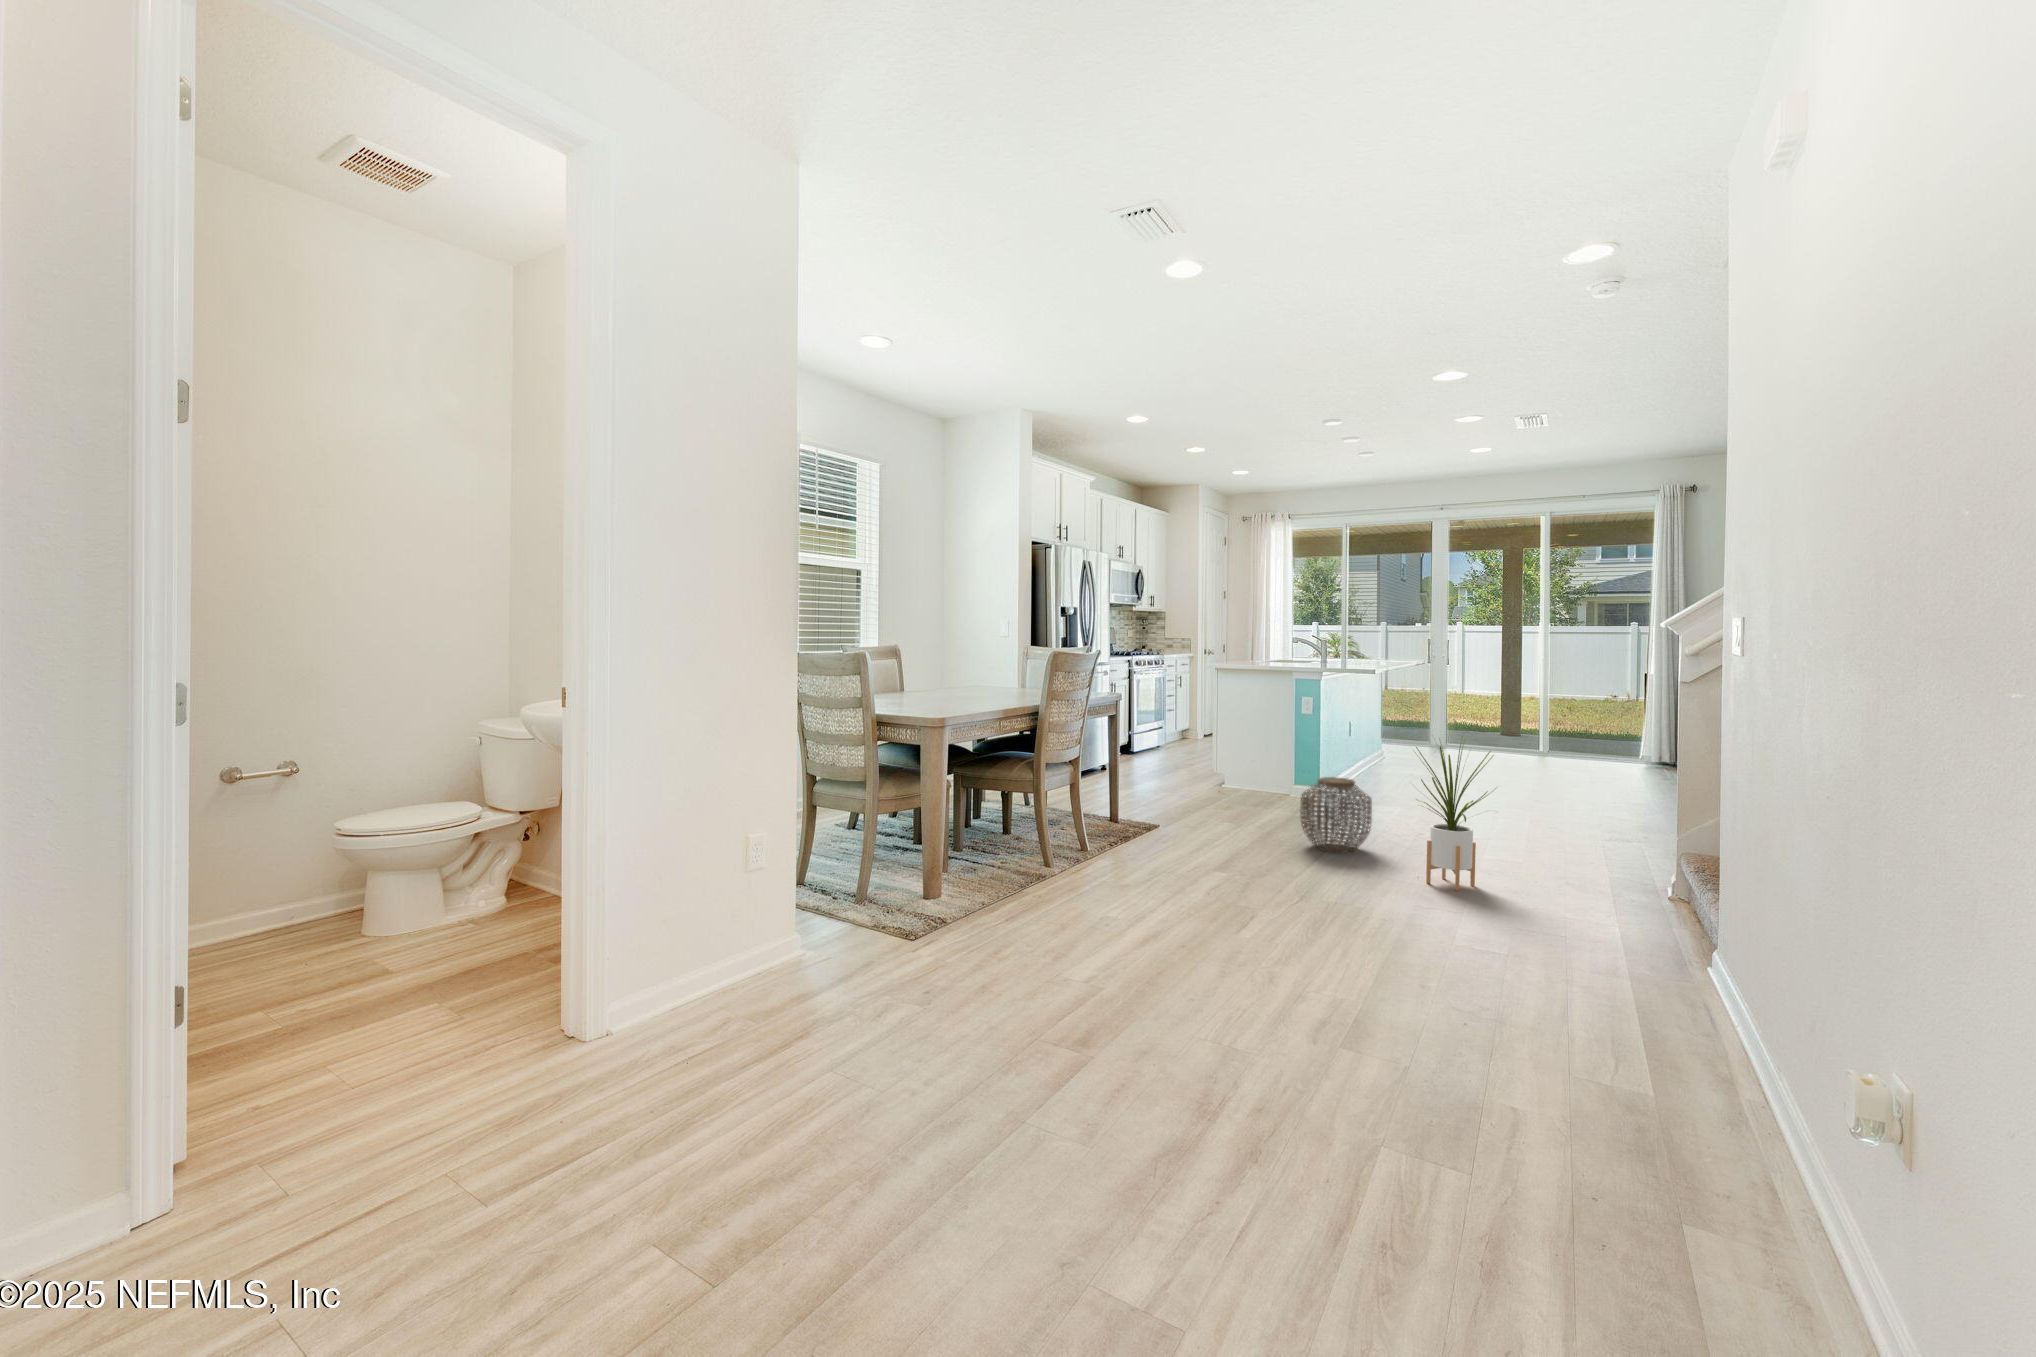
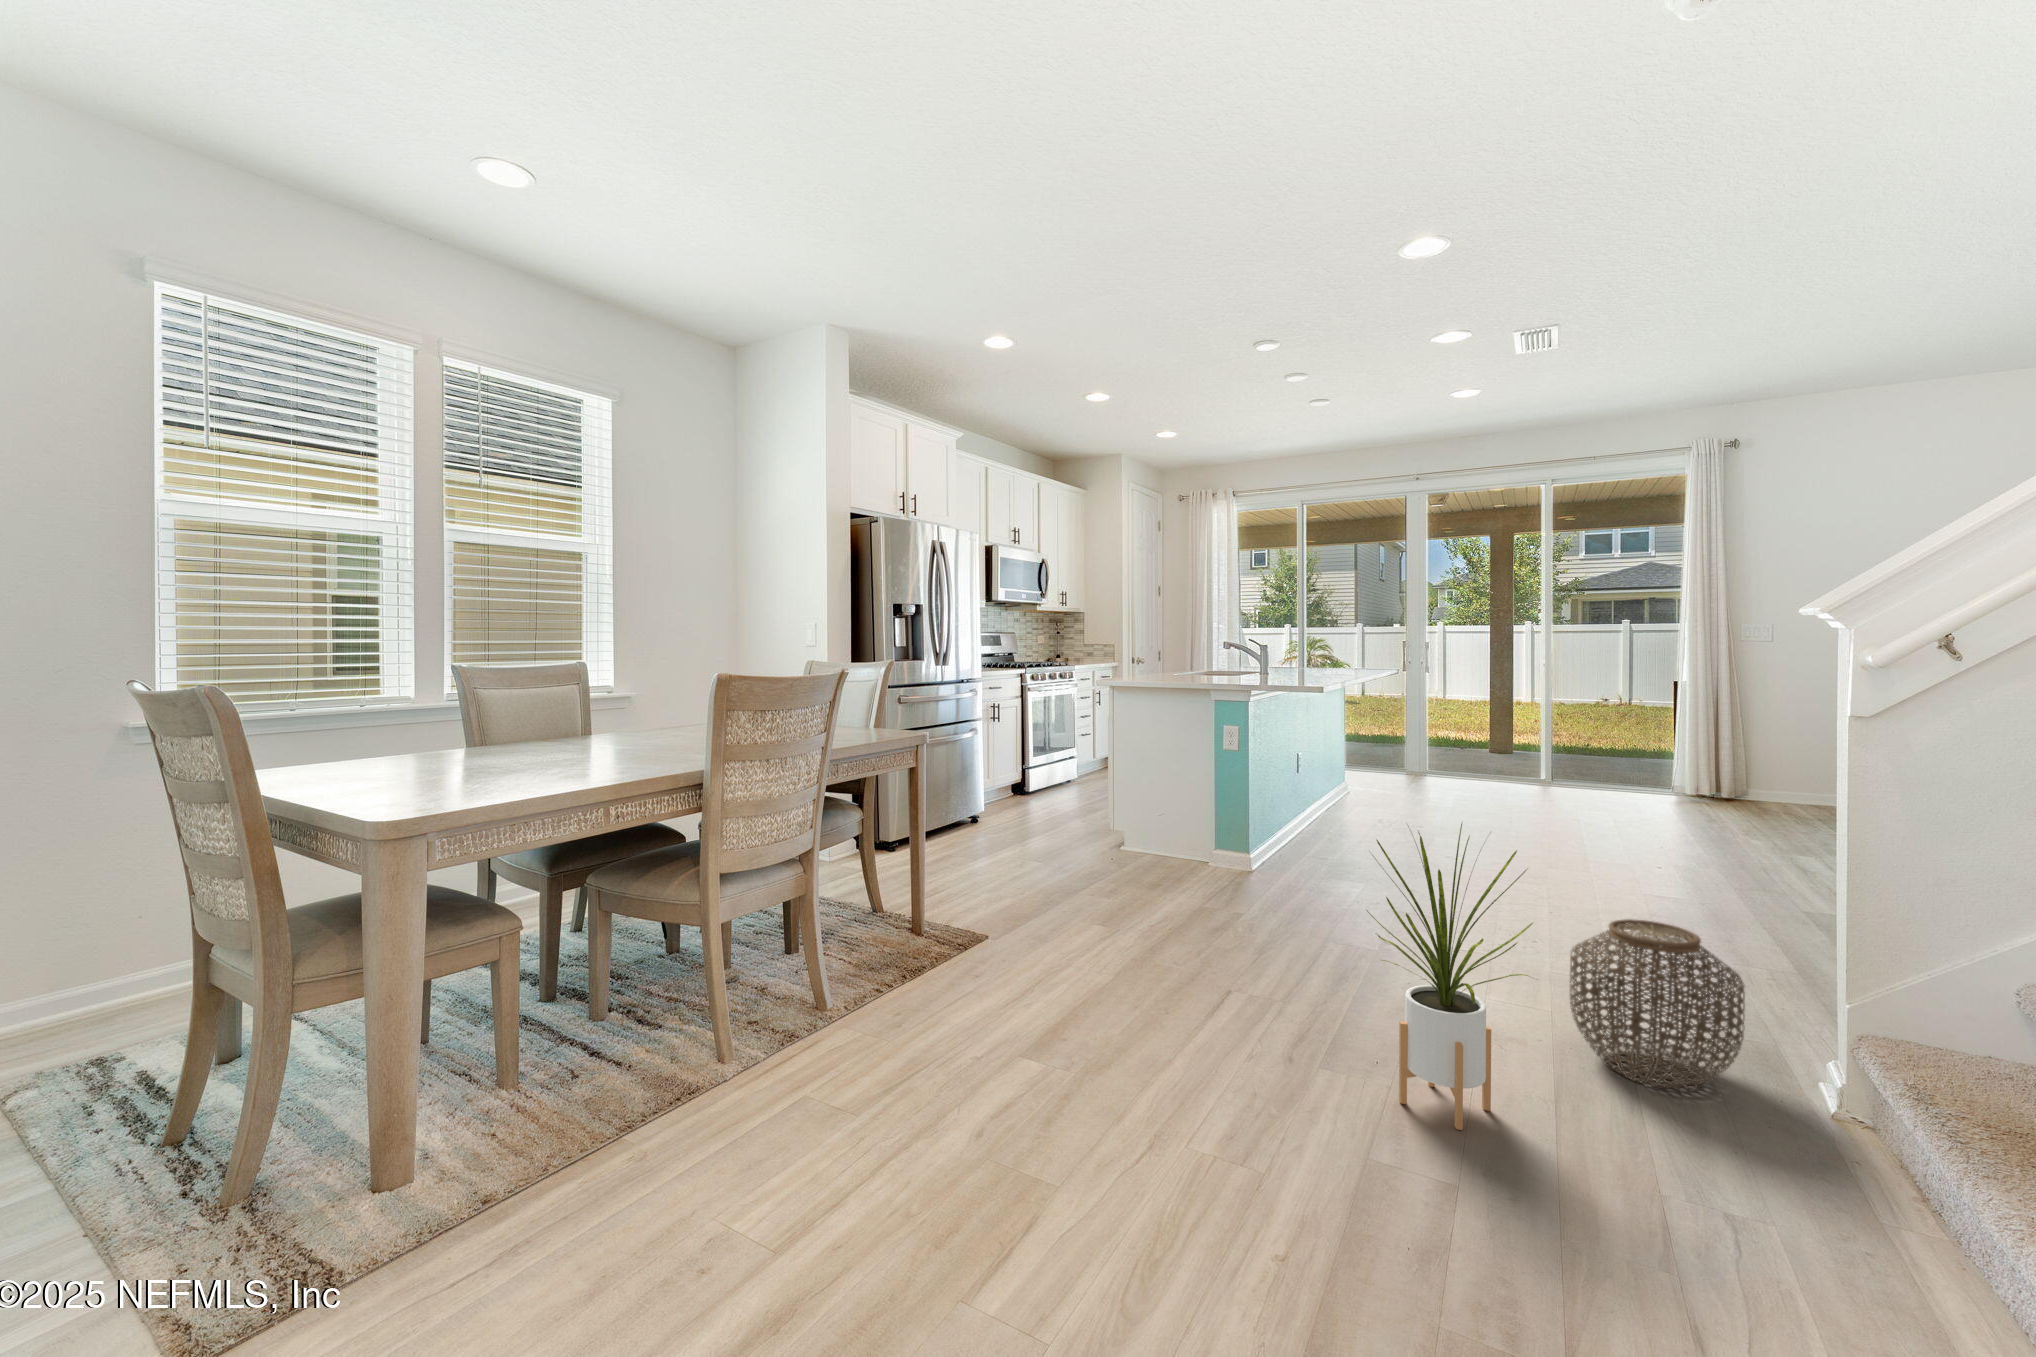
woven basket: present [1301,777,1372,852] -> present [1570,919,1745,1089]

